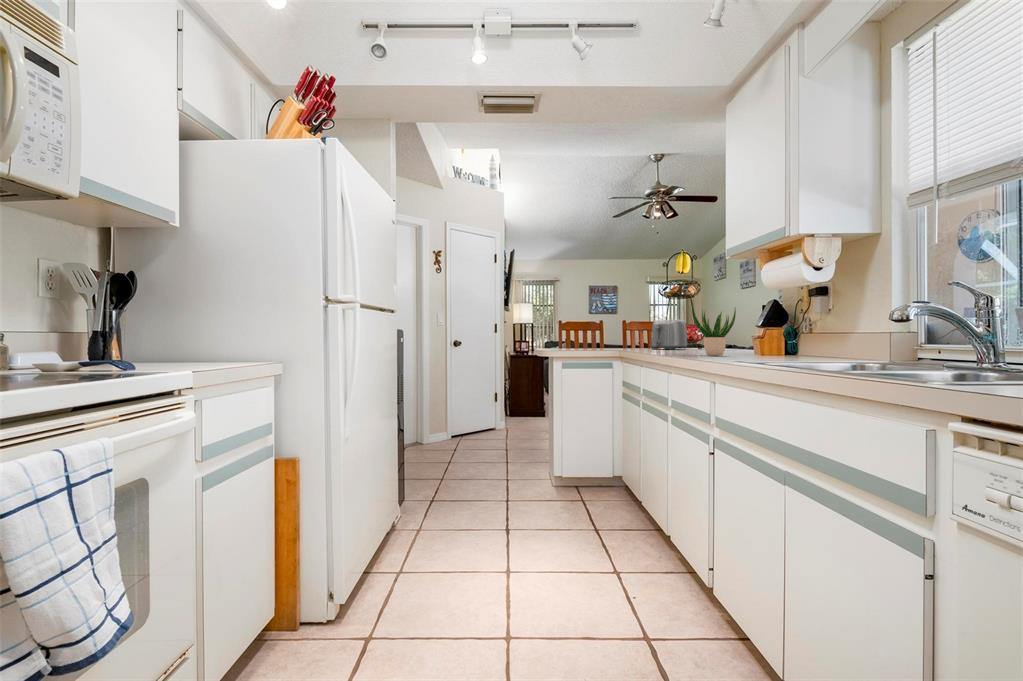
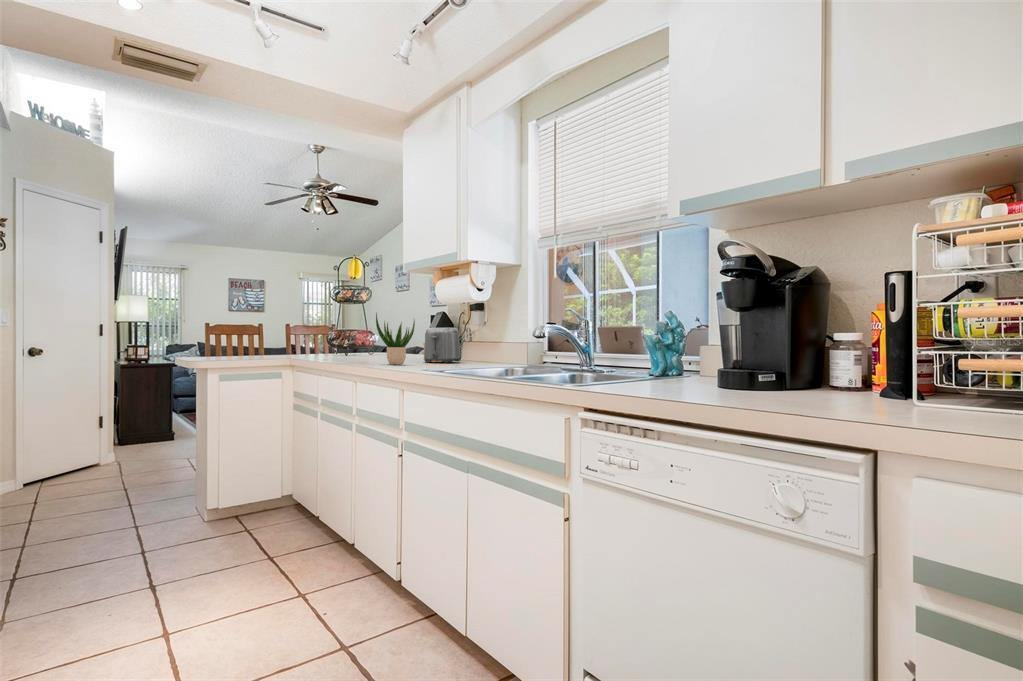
toaster: present [651,320,687,350] -> present [424,328,461,363]

